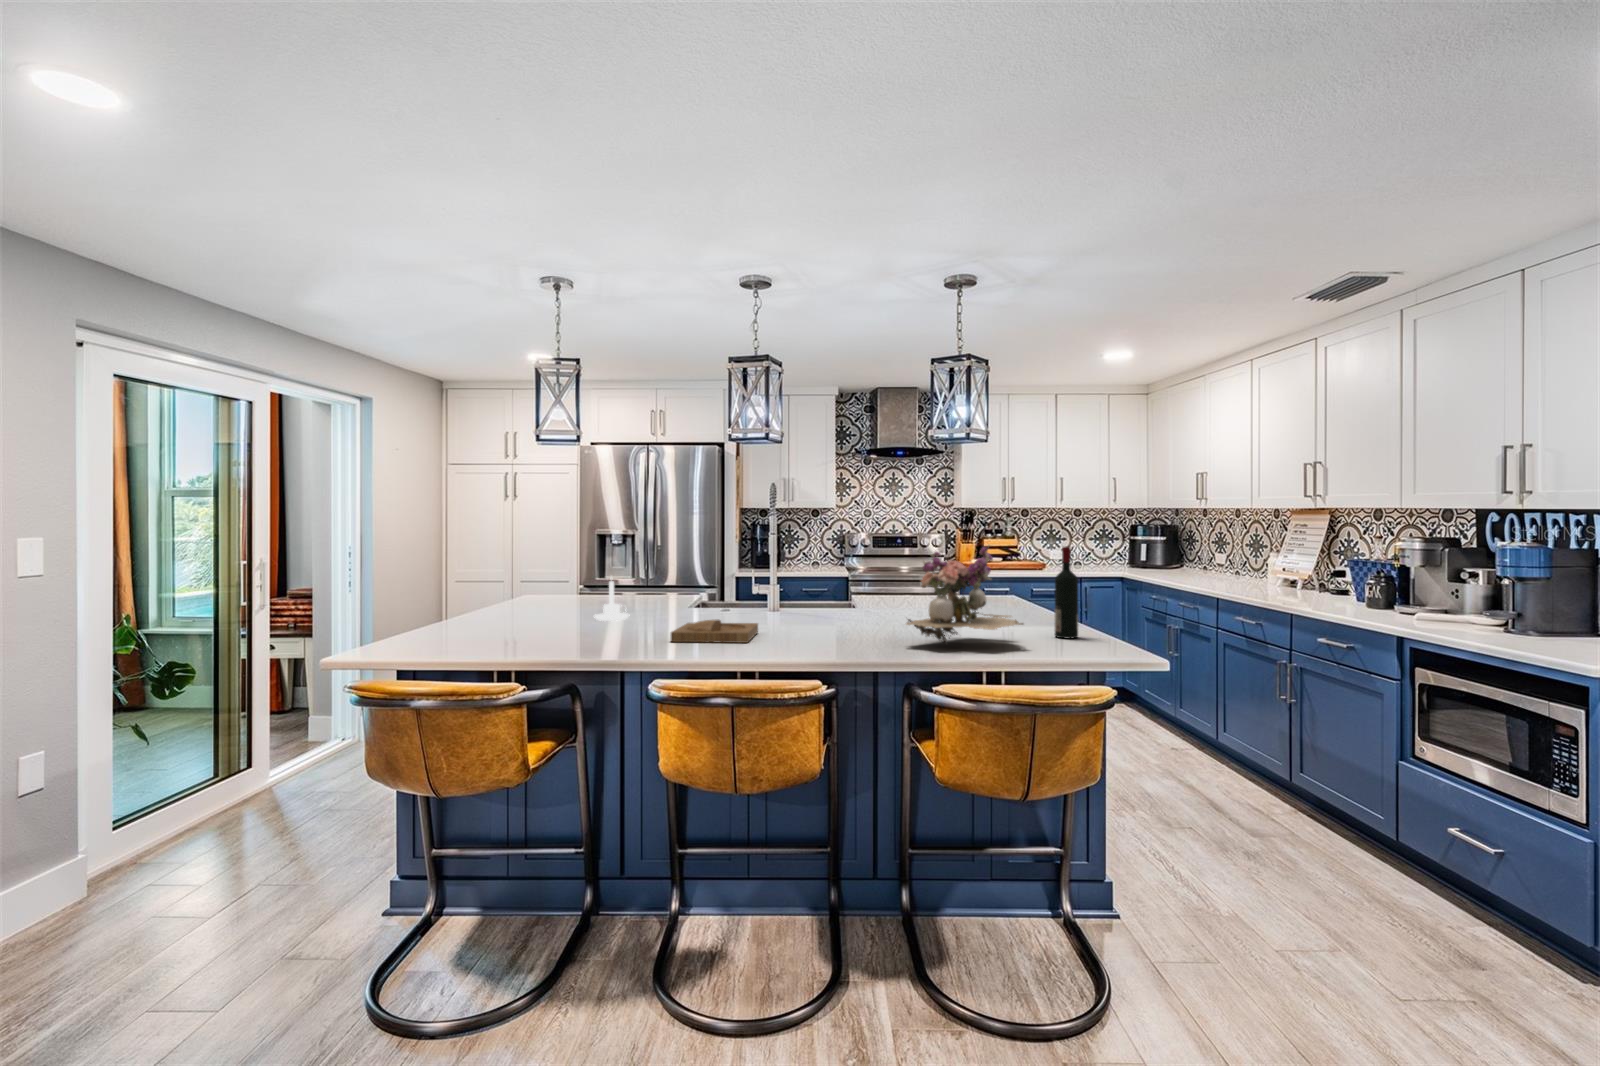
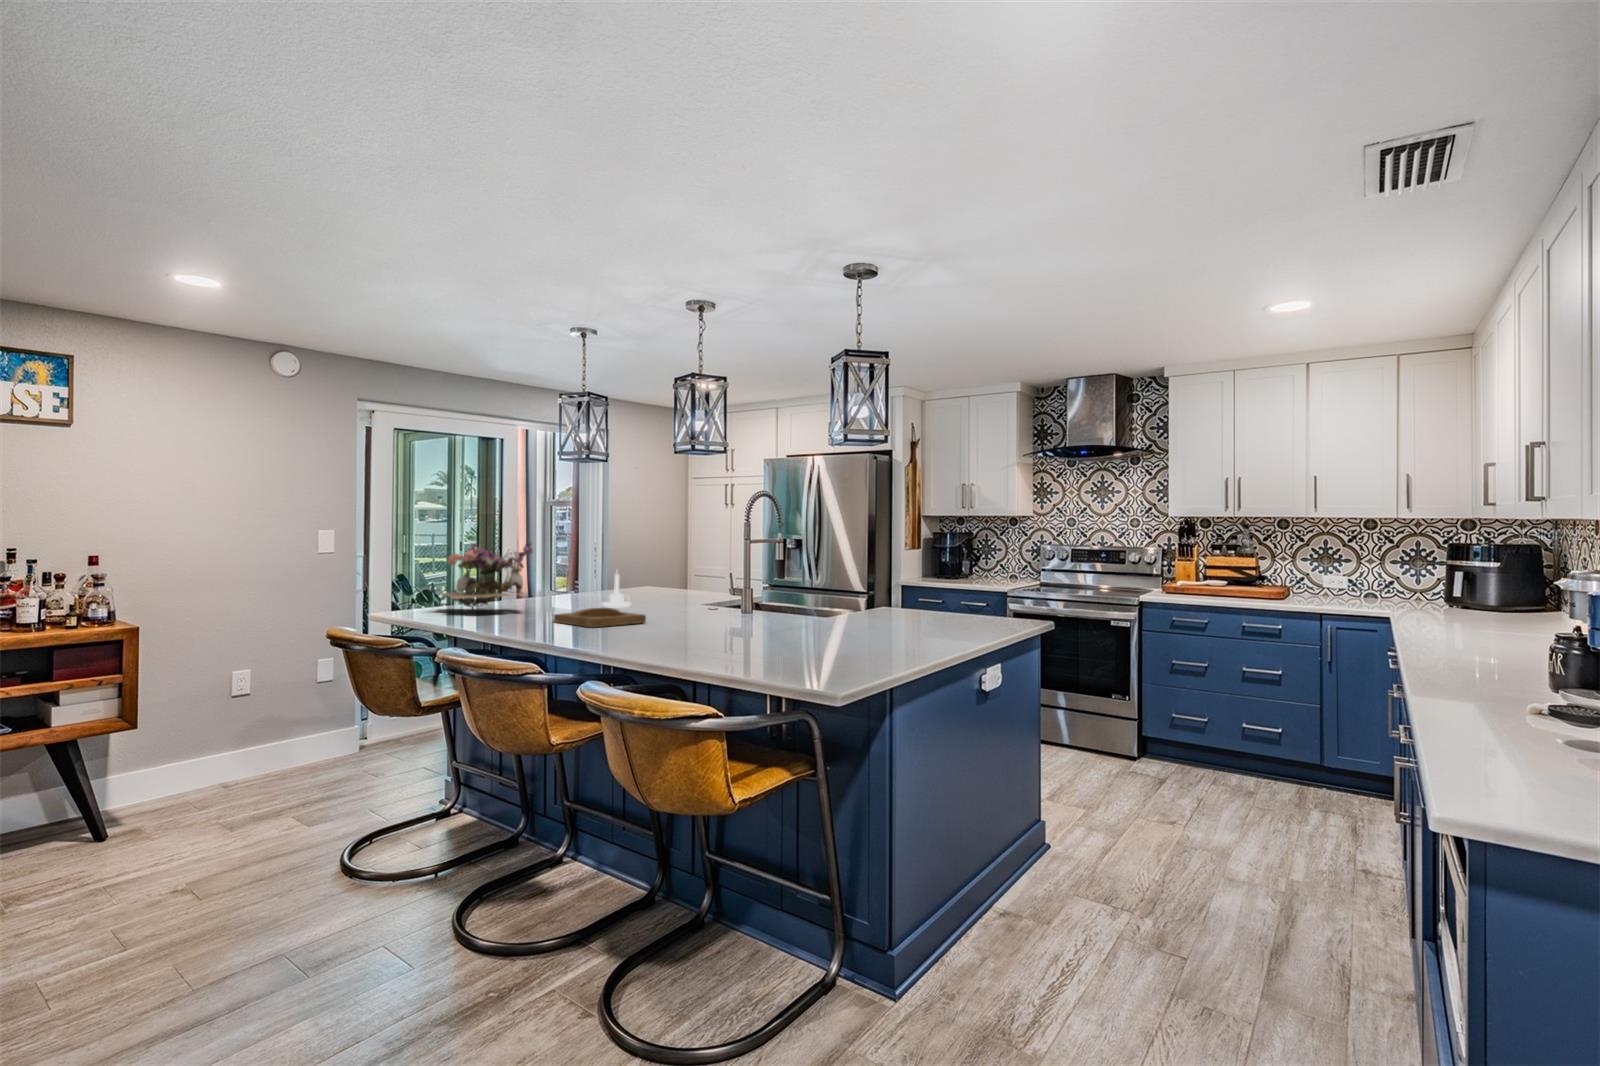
wine bottle: present [1055,546,1078,639] -> none [843,554,868,655]
flower arrangement: present [906,547,1023,643] -> present [442,541,532,608]

